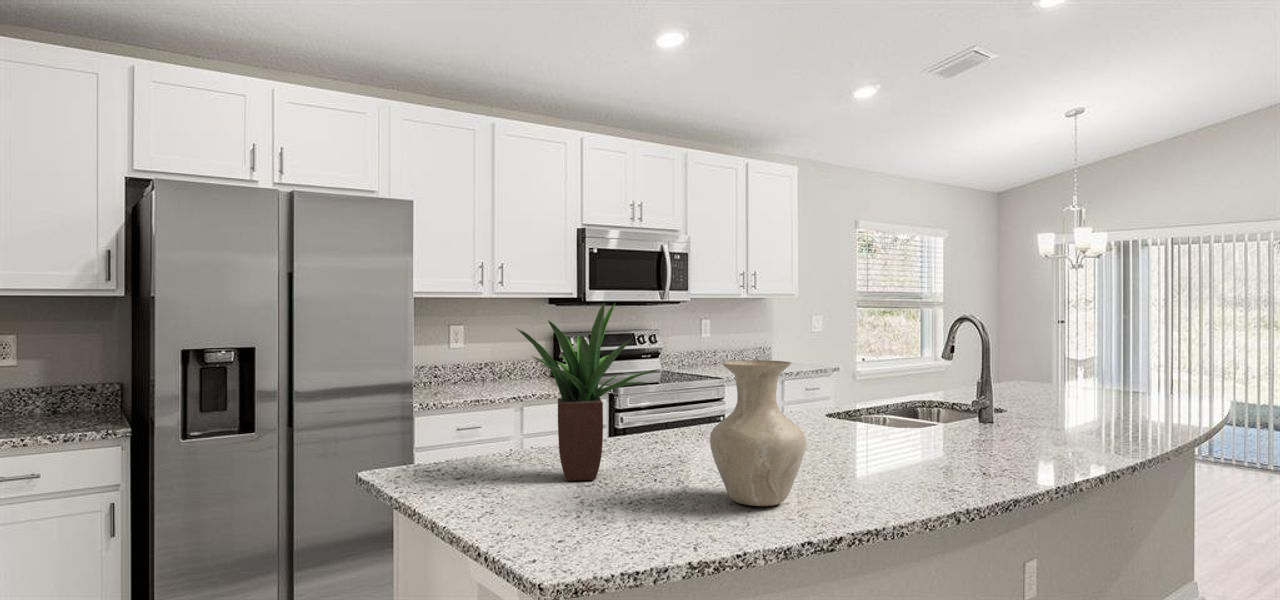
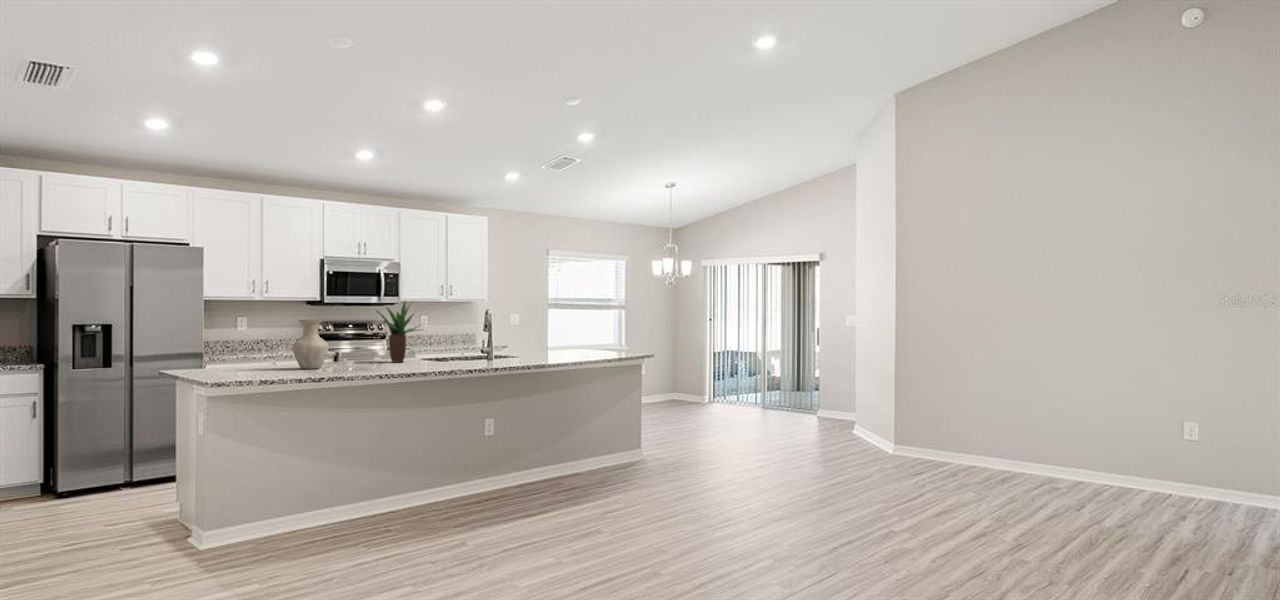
potted plant: present [516,303,660,481] -> present [377,301,419,362]

